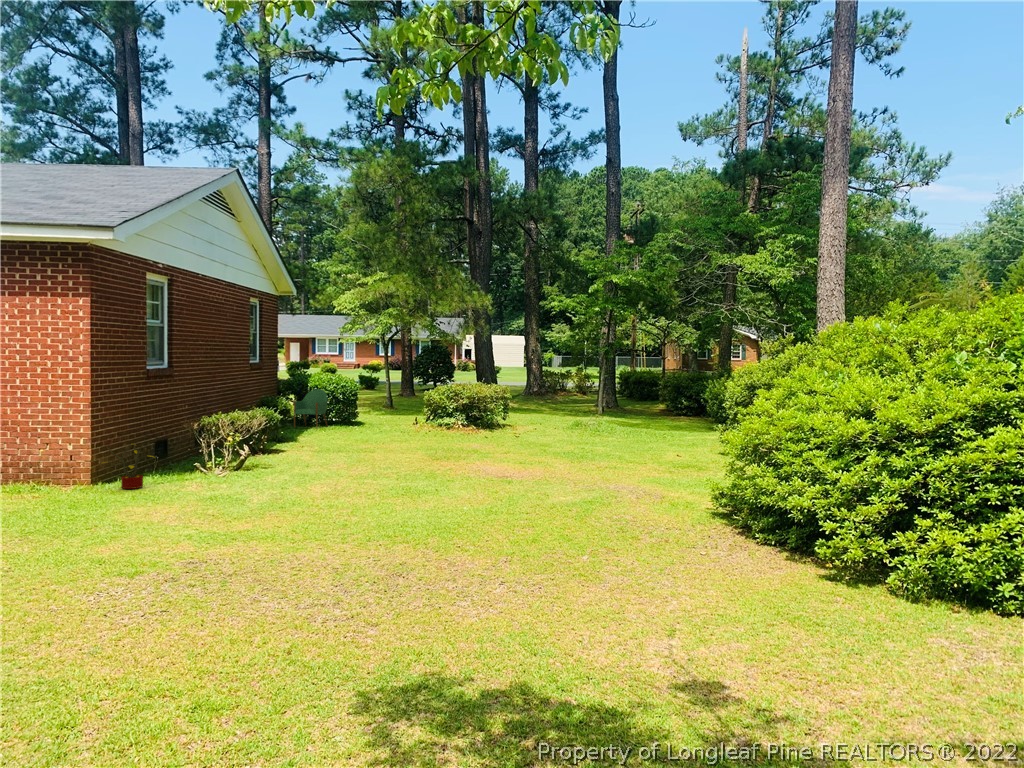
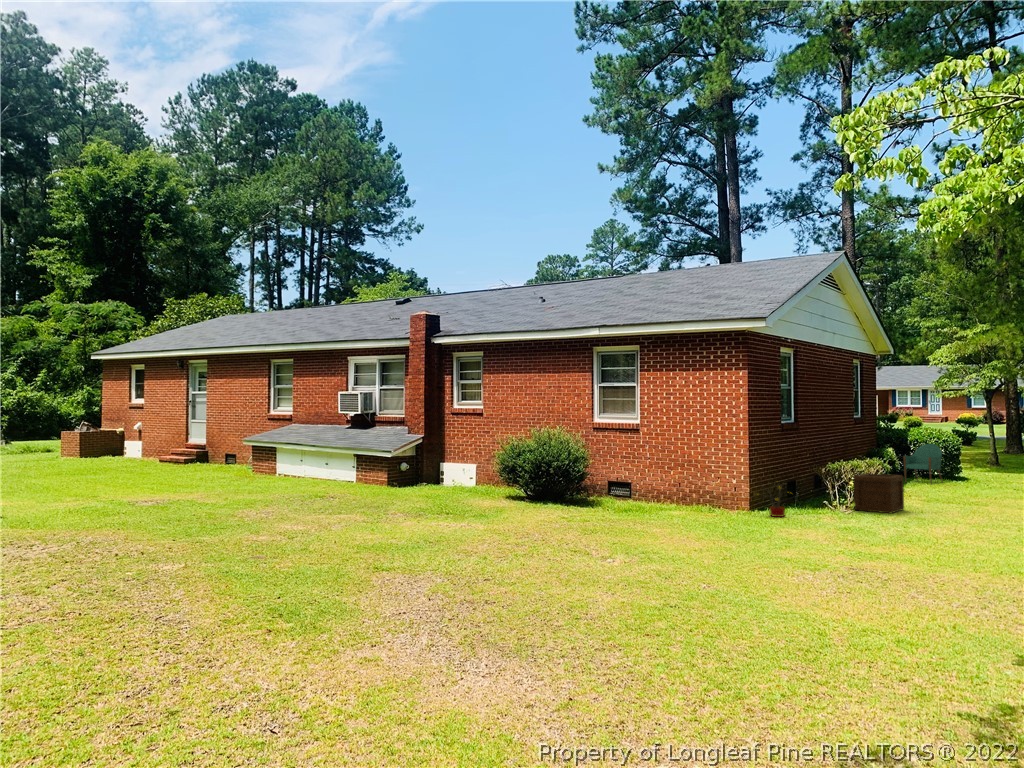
wooden crate: none [233,426,286,469] -> present [854,474,904,513]

